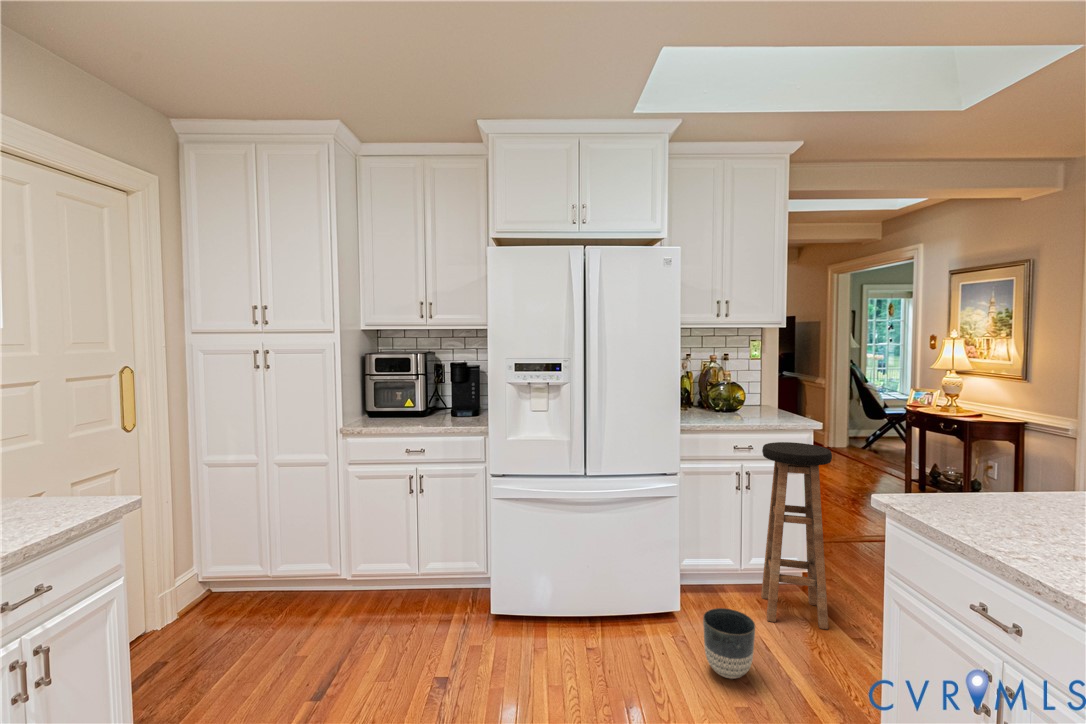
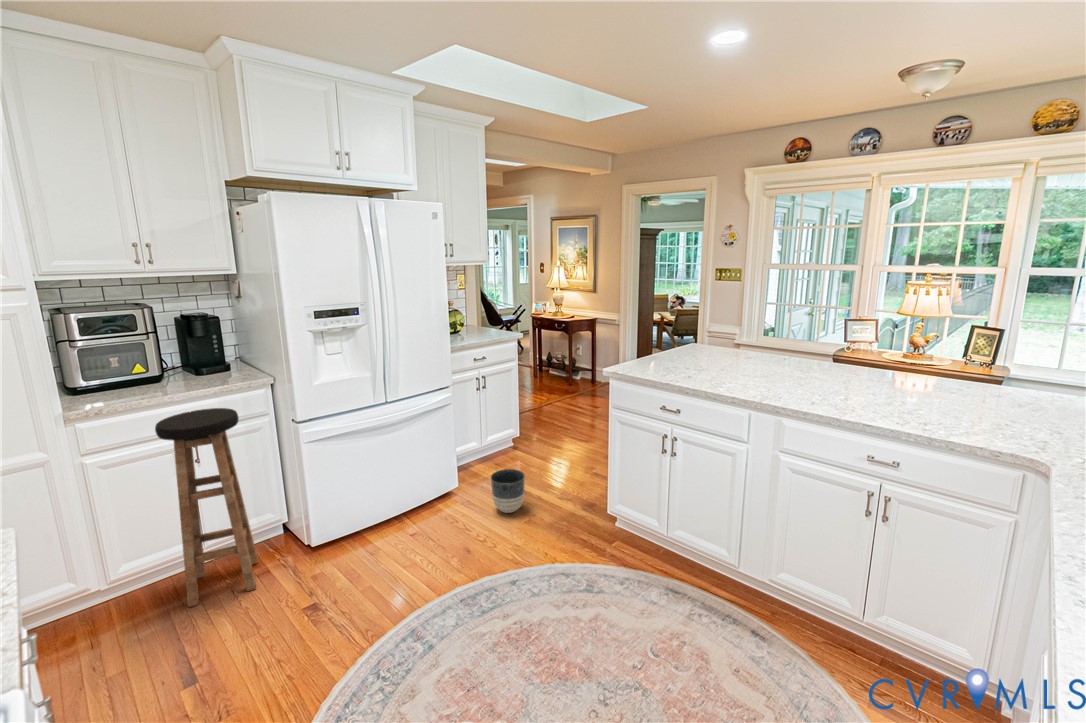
bar stool: present [761,442,832,629] -> present [155,408,258,607]

